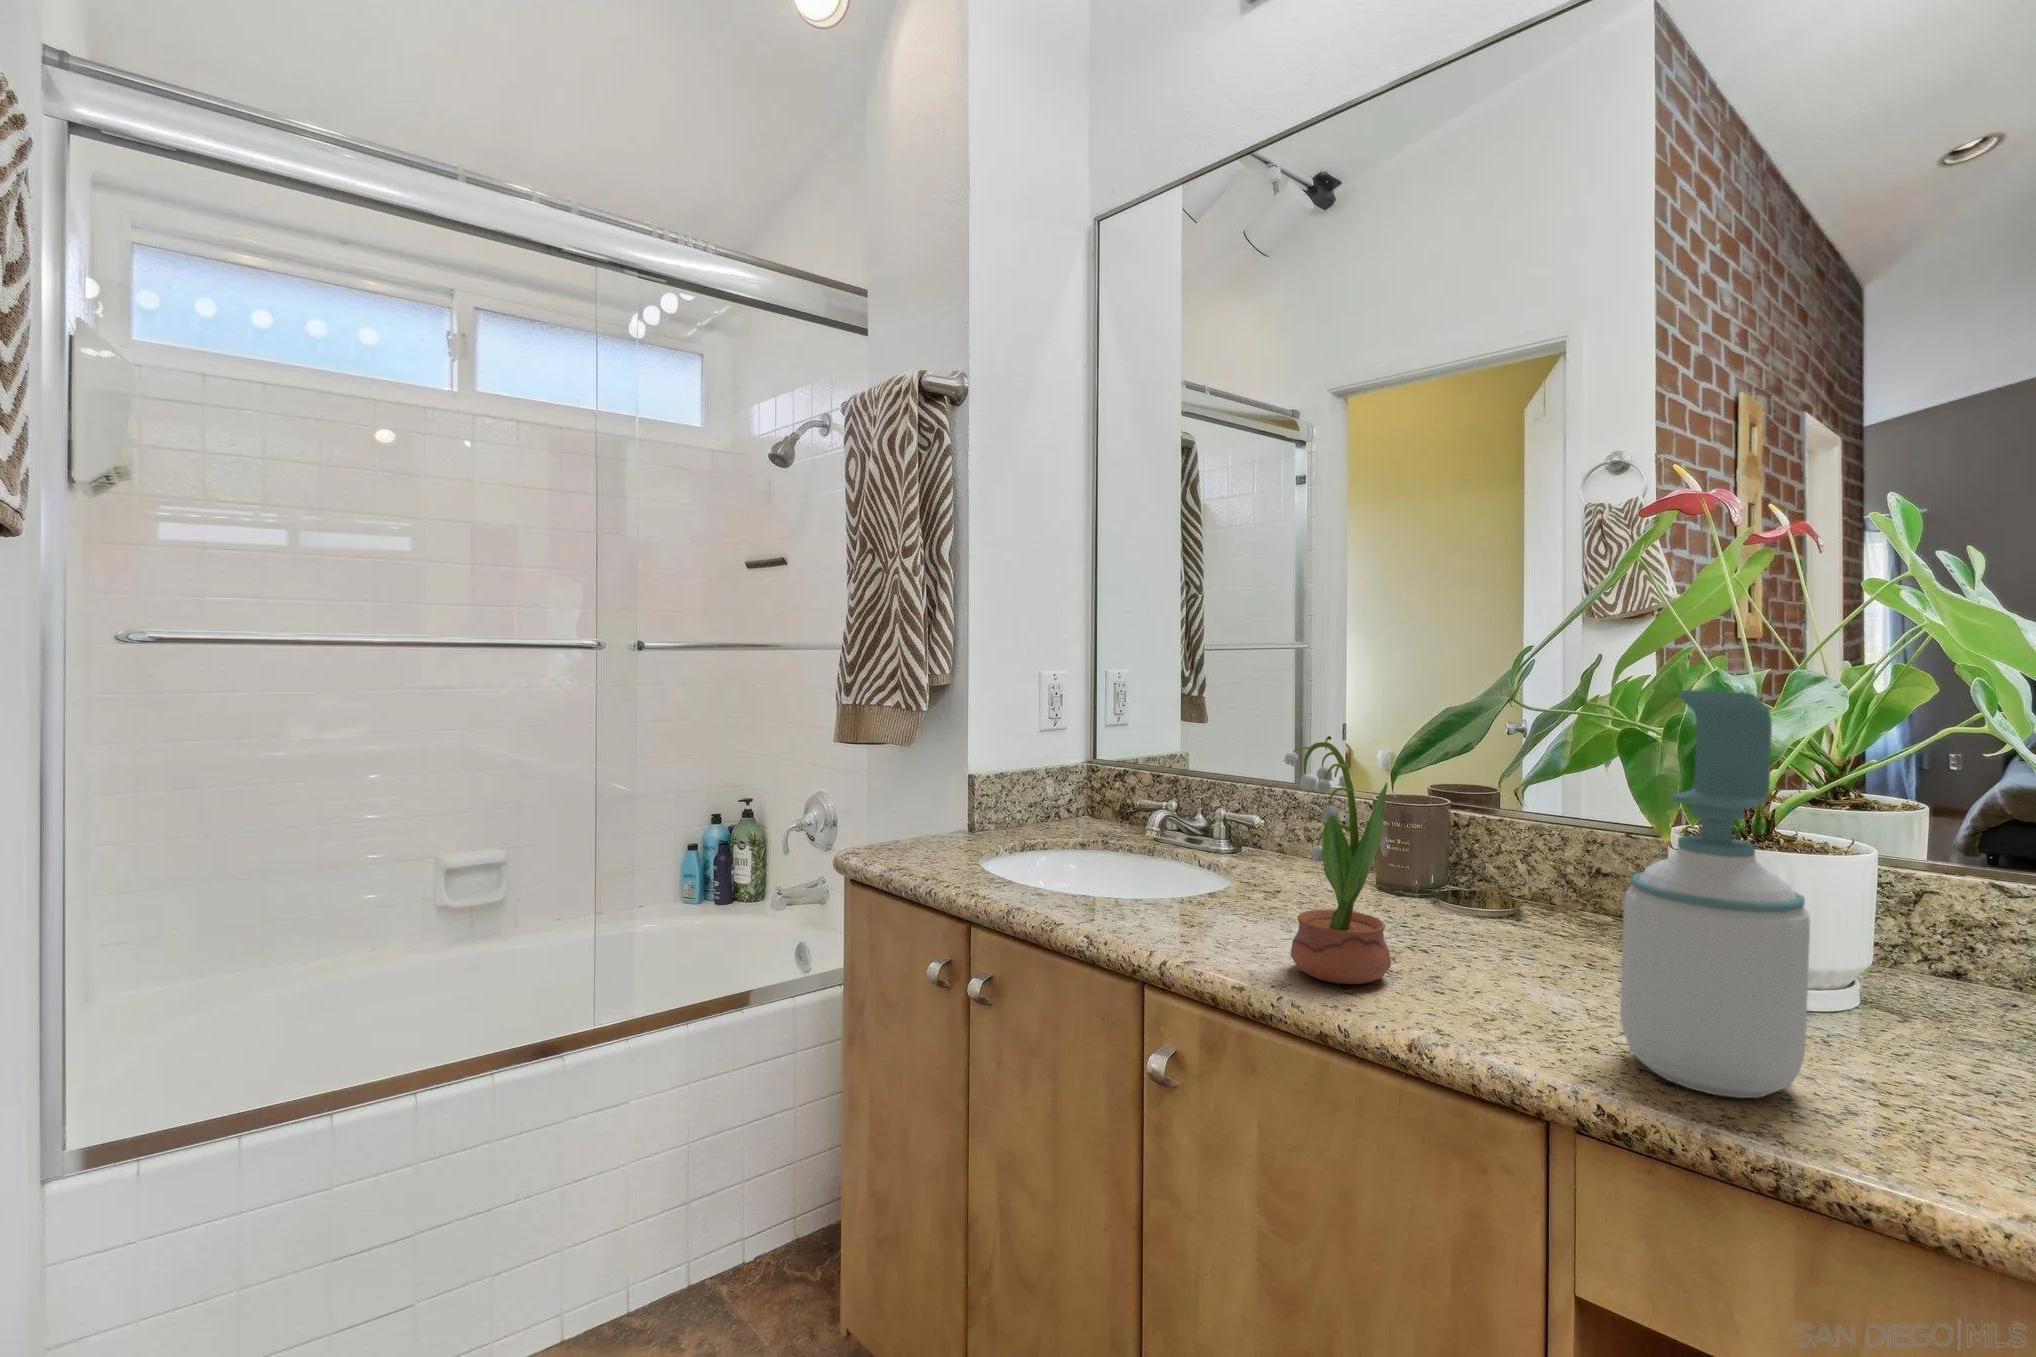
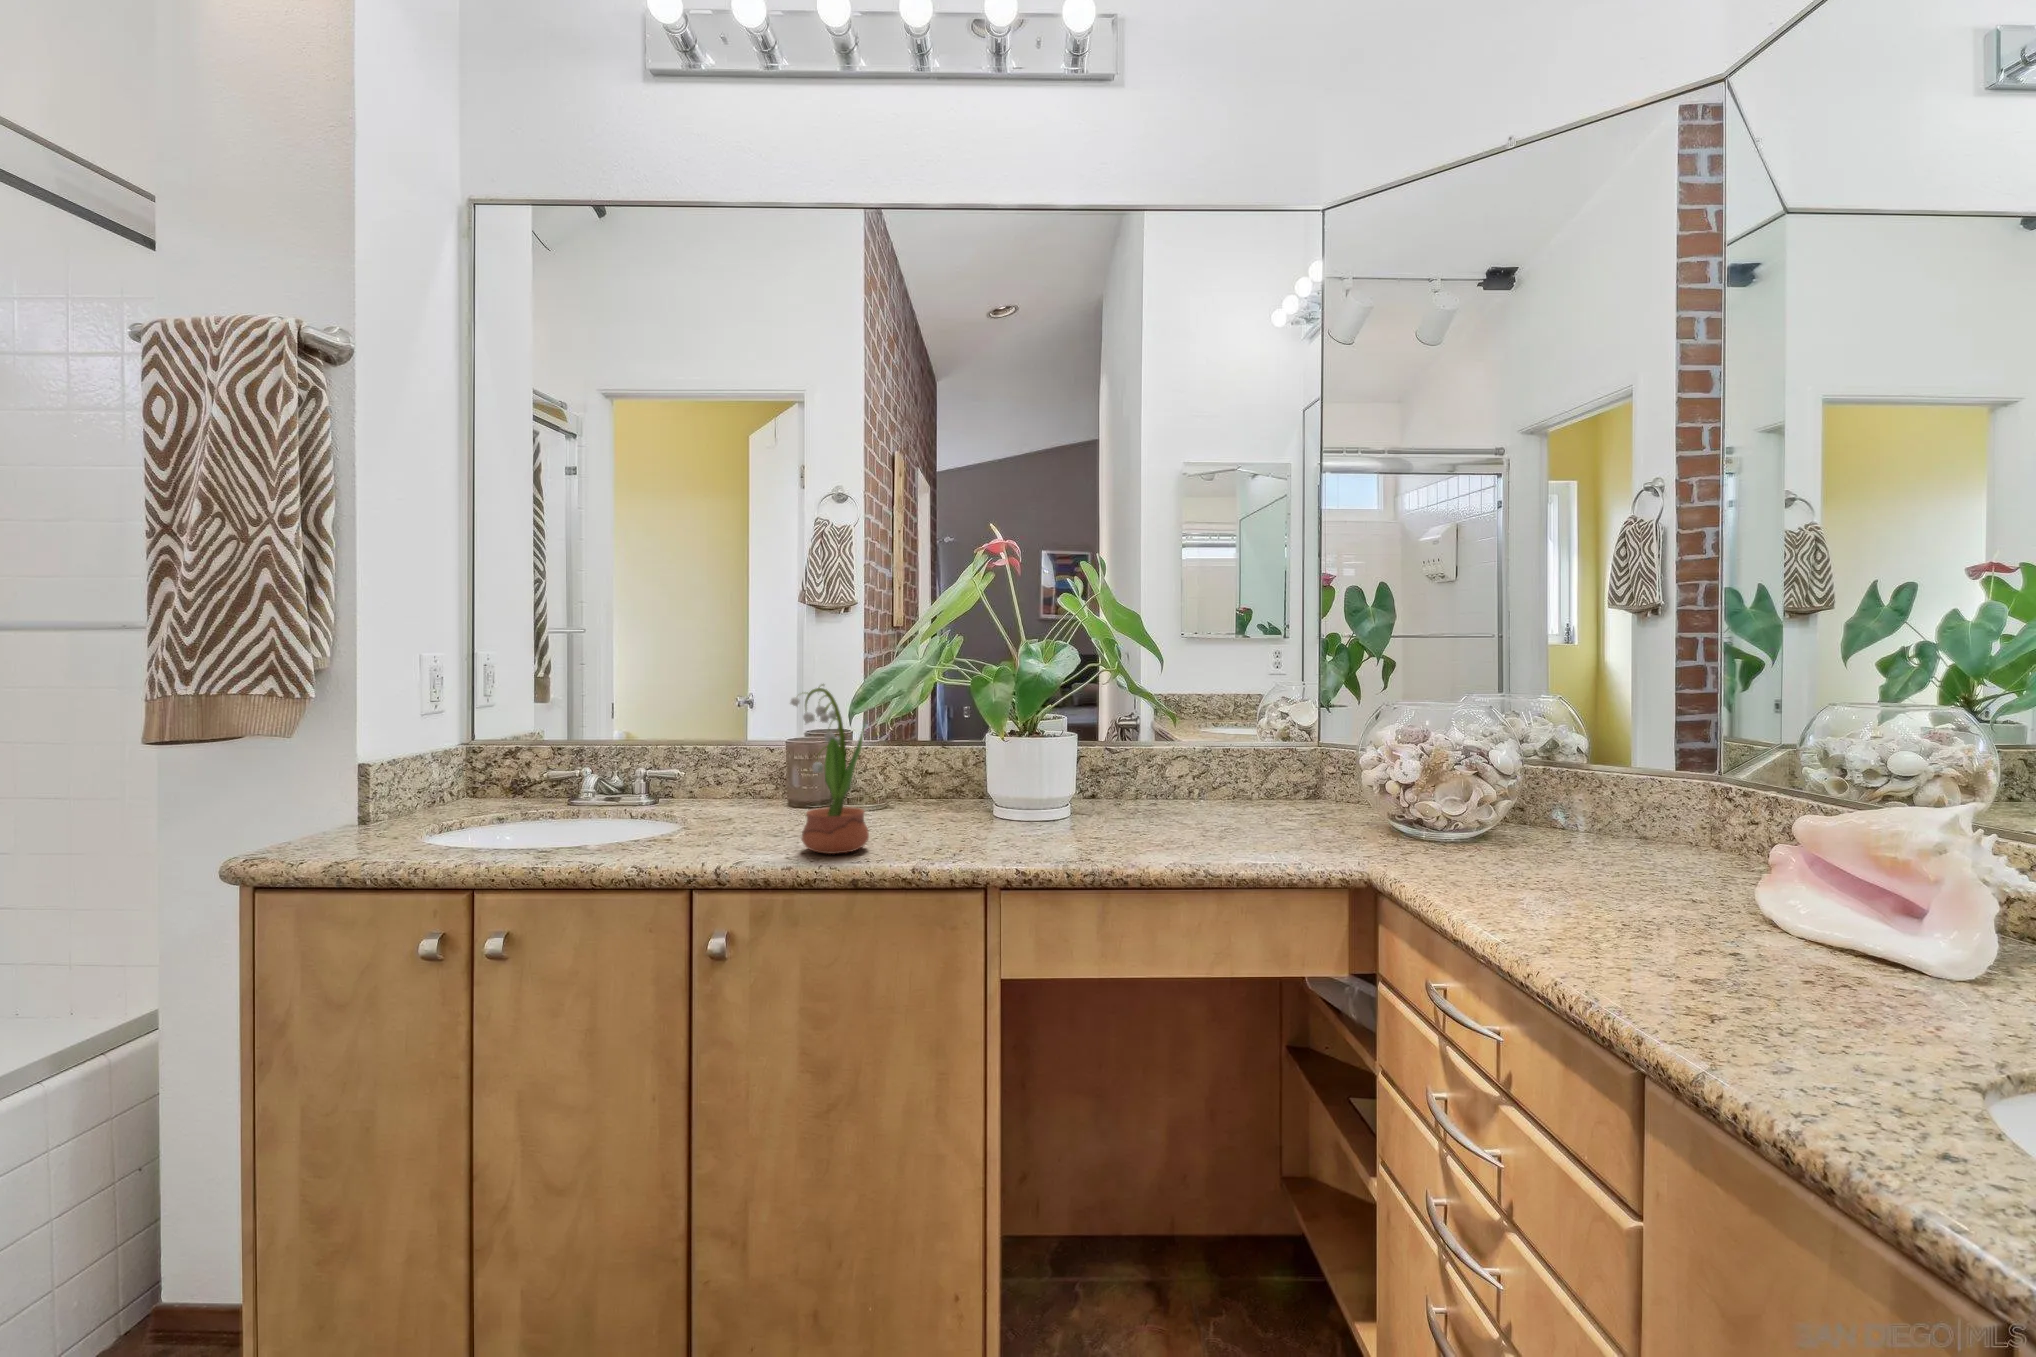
soap bottle: present [1620,690,1810,1098] -> none [1010,642,1093,855]

